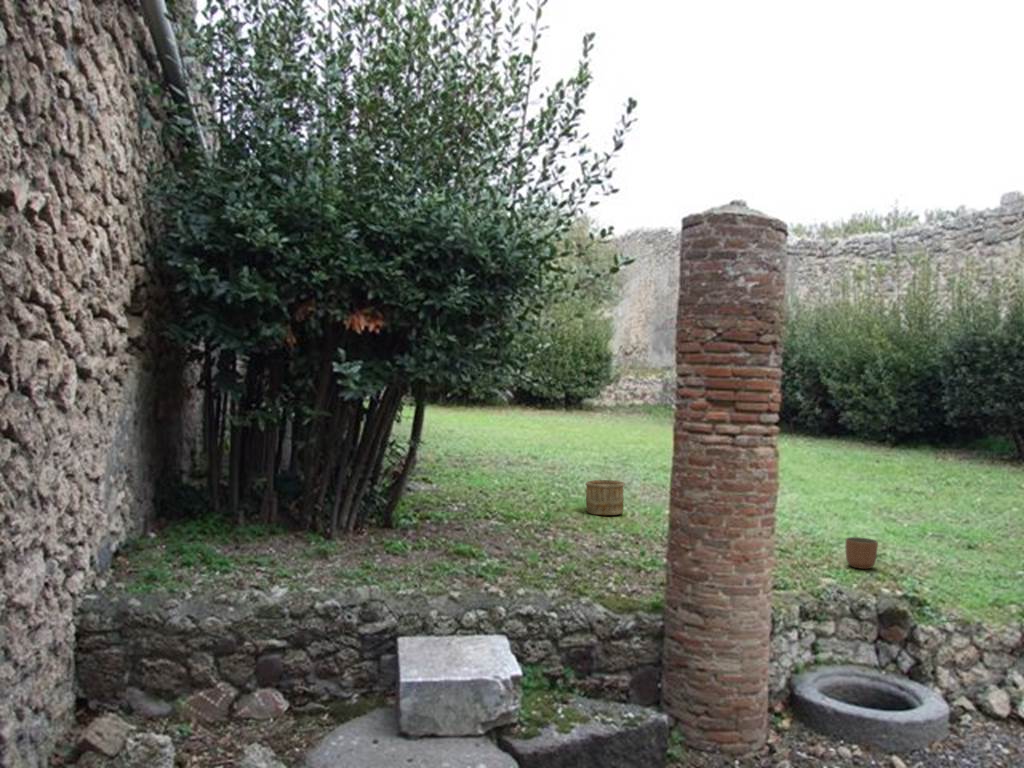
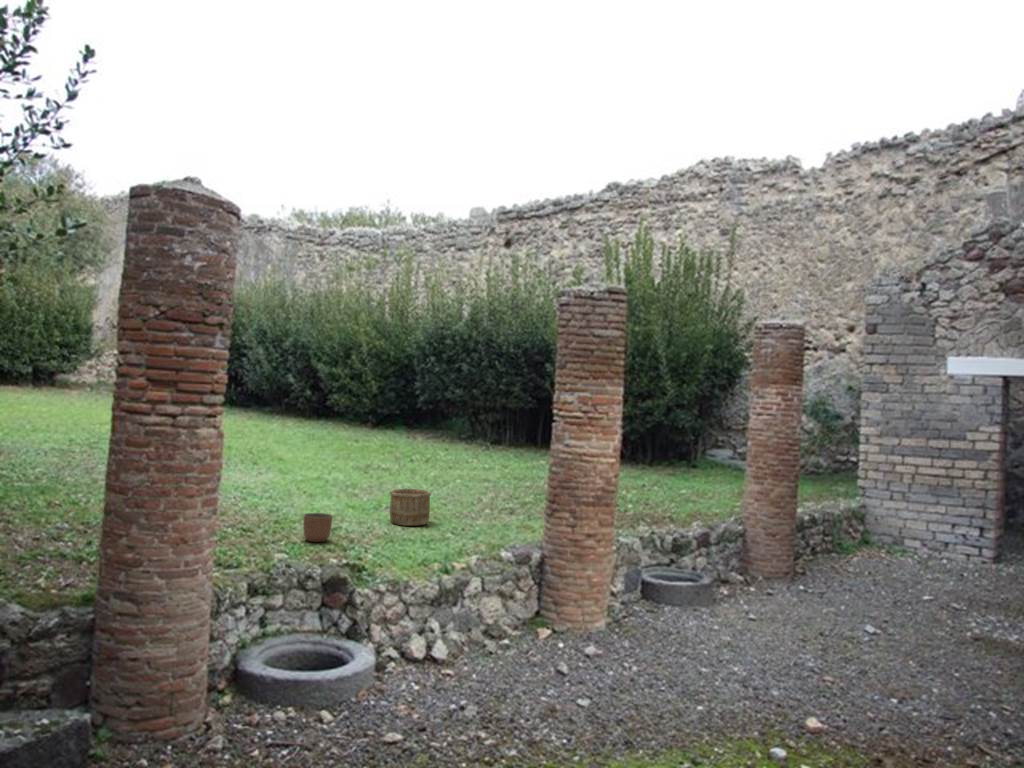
wooden bucket: present [585,480,624,515] -> present [390,489,431,526]

